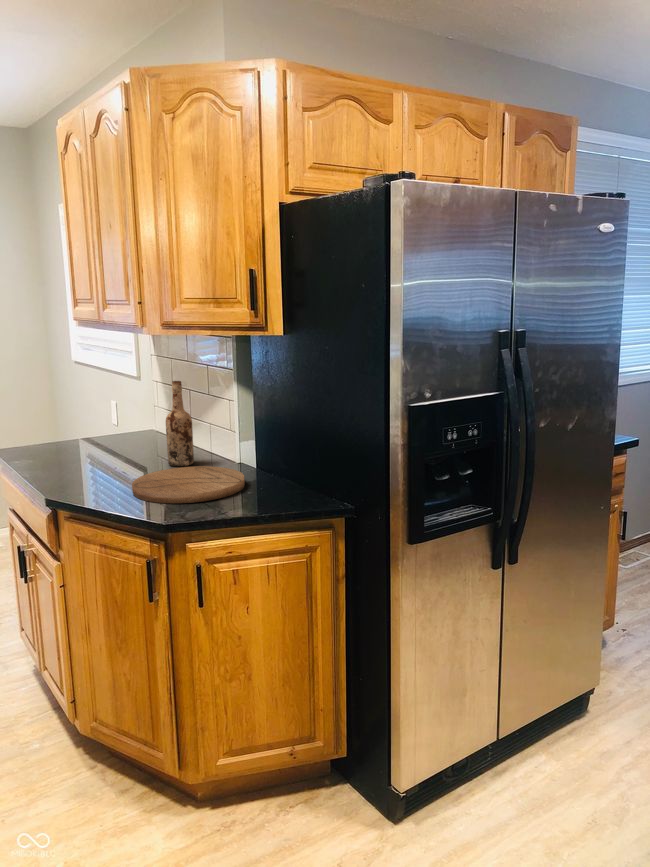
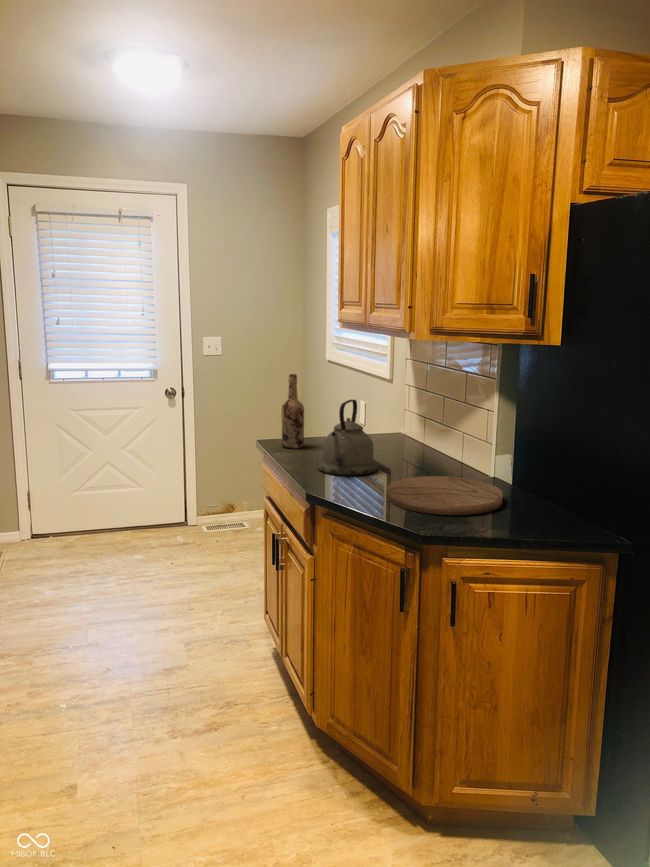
wine bottle: present [166,381,194,466] -> present [282,374,304,448]
kettle: none [61,398,126,477] -> present [318,400,378,476]

